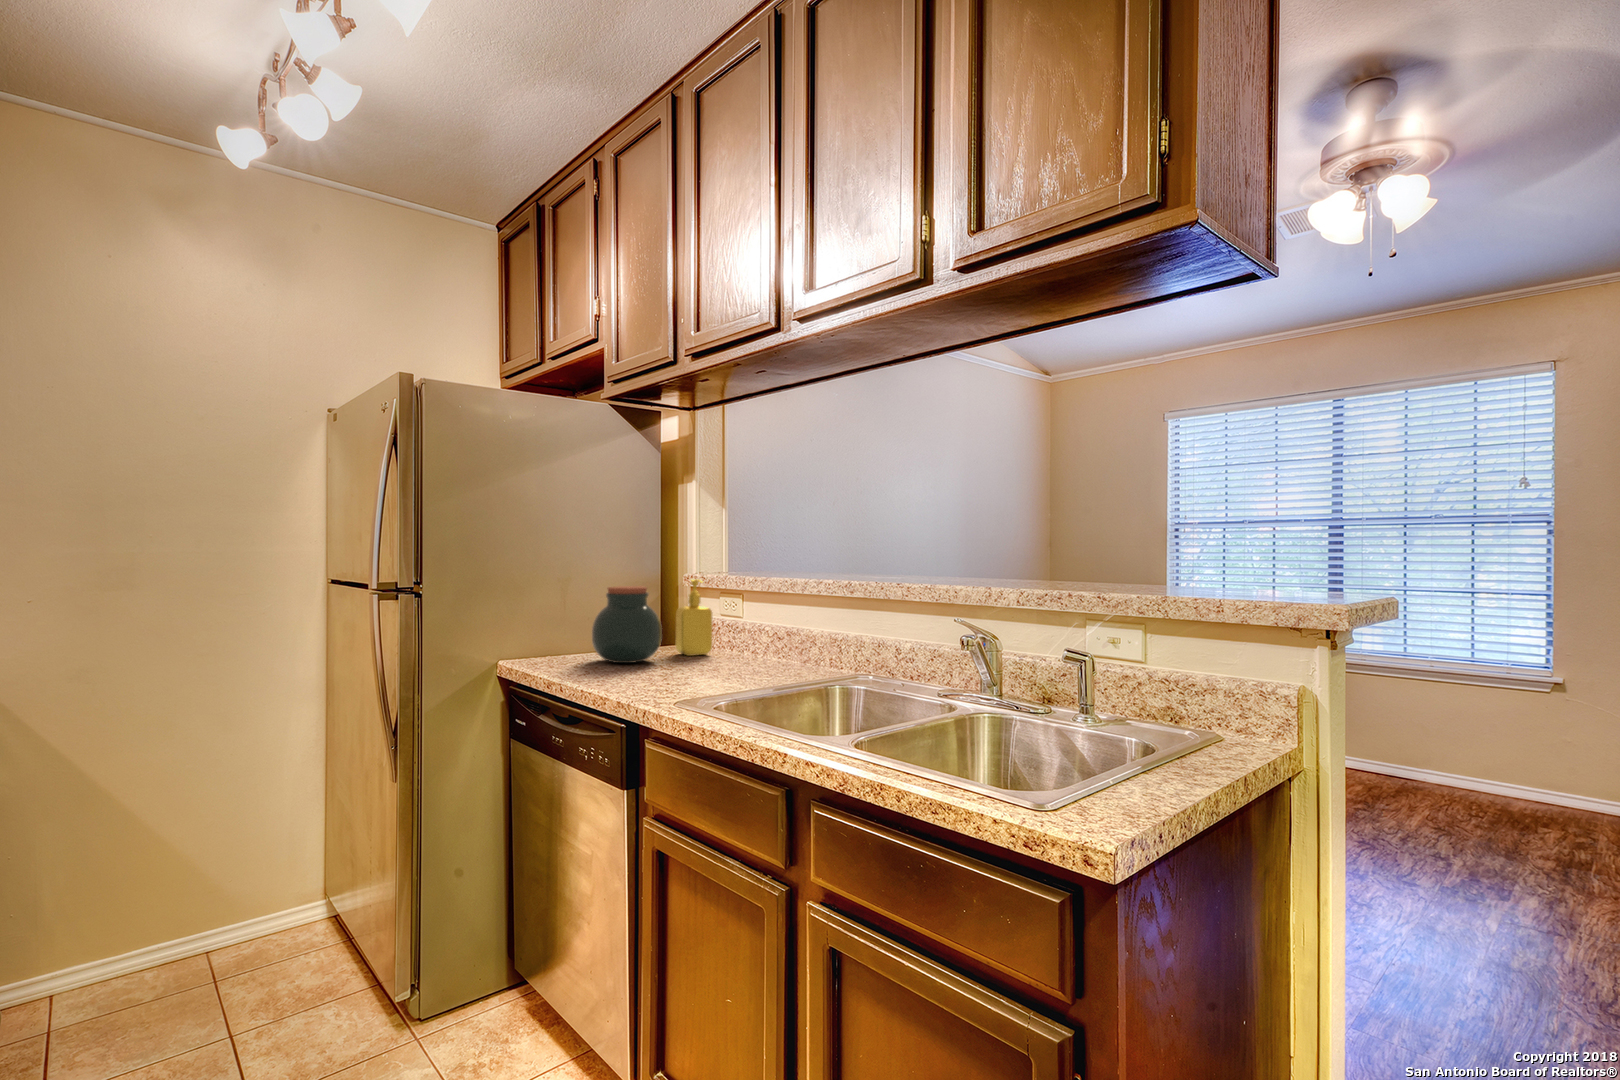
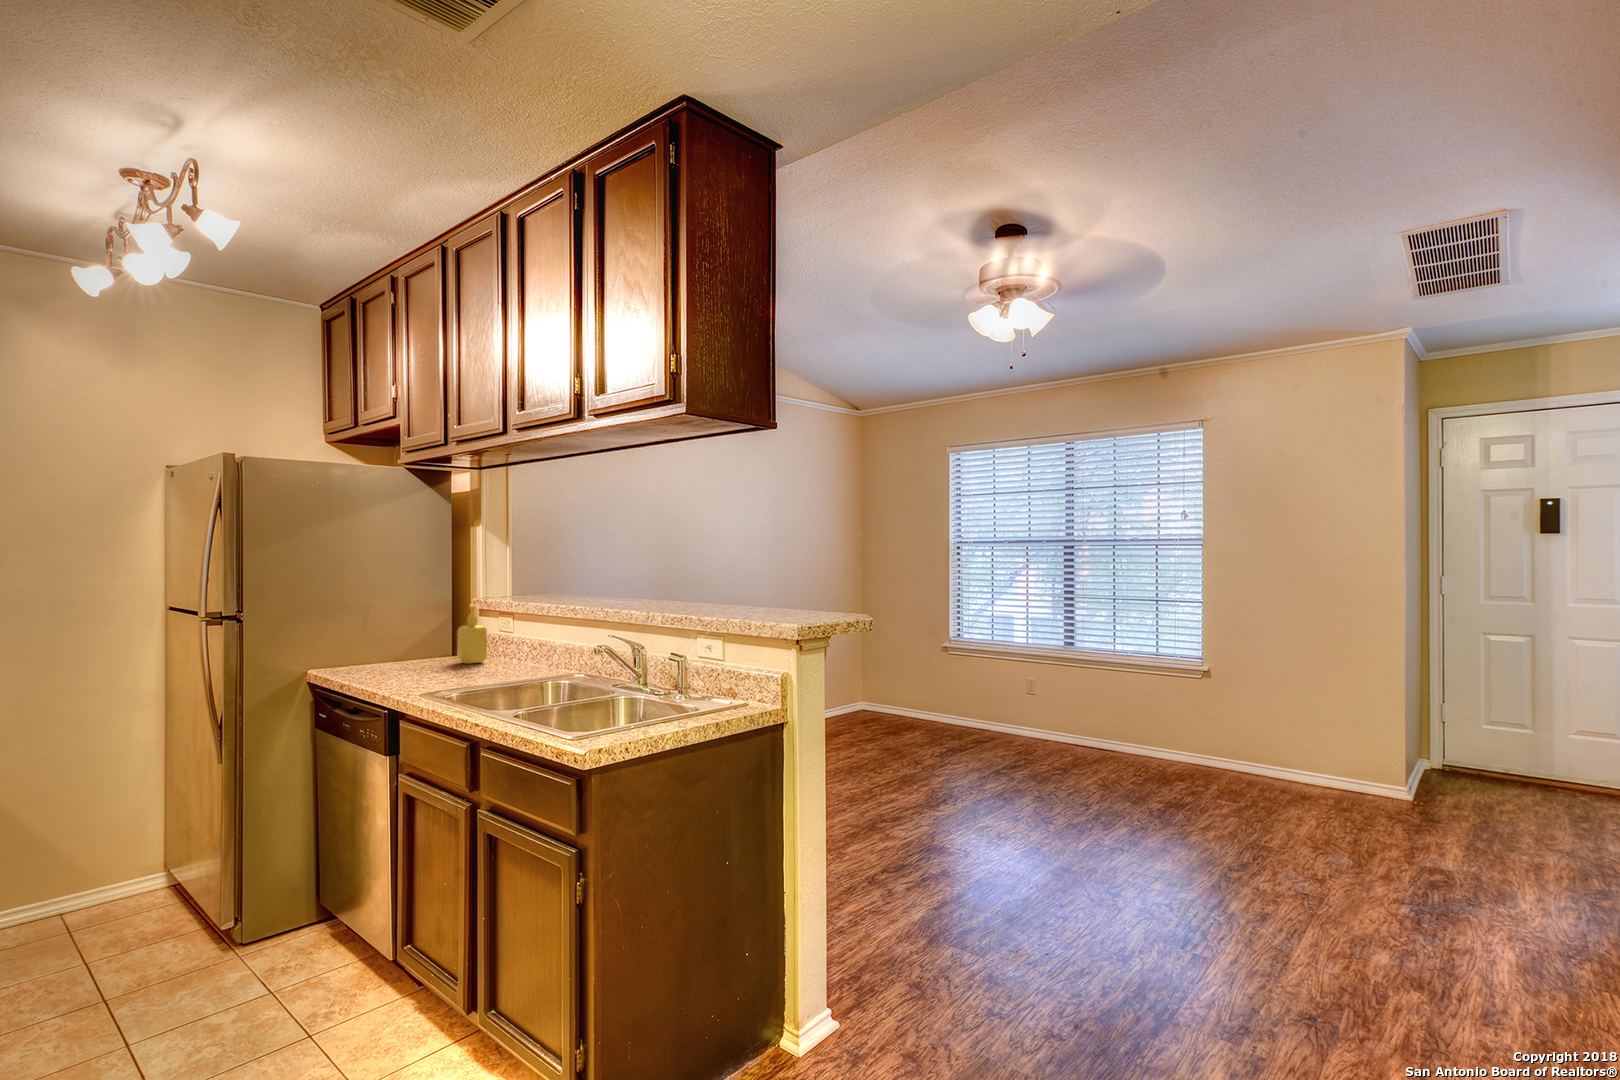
jar: present [592,586,662,663] -> none [383,611,441,670]

